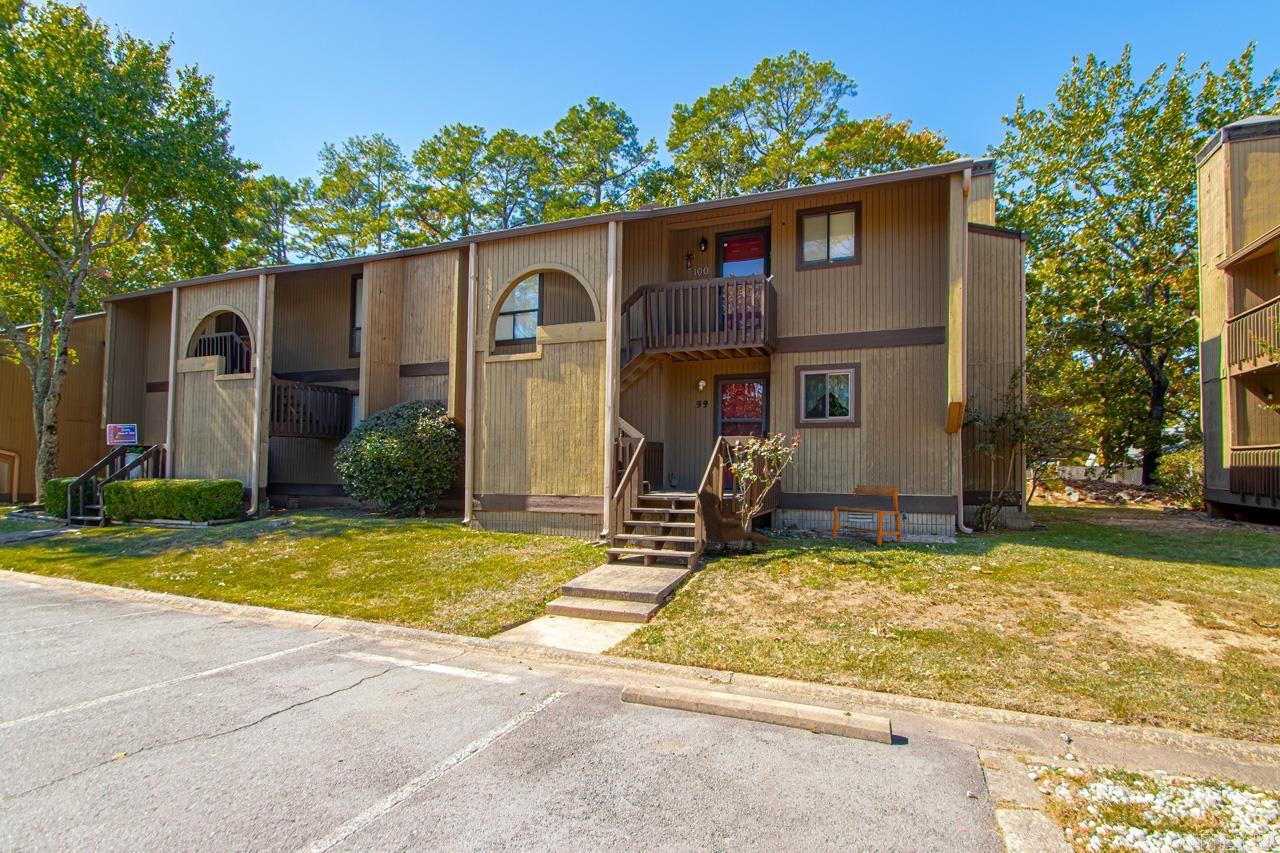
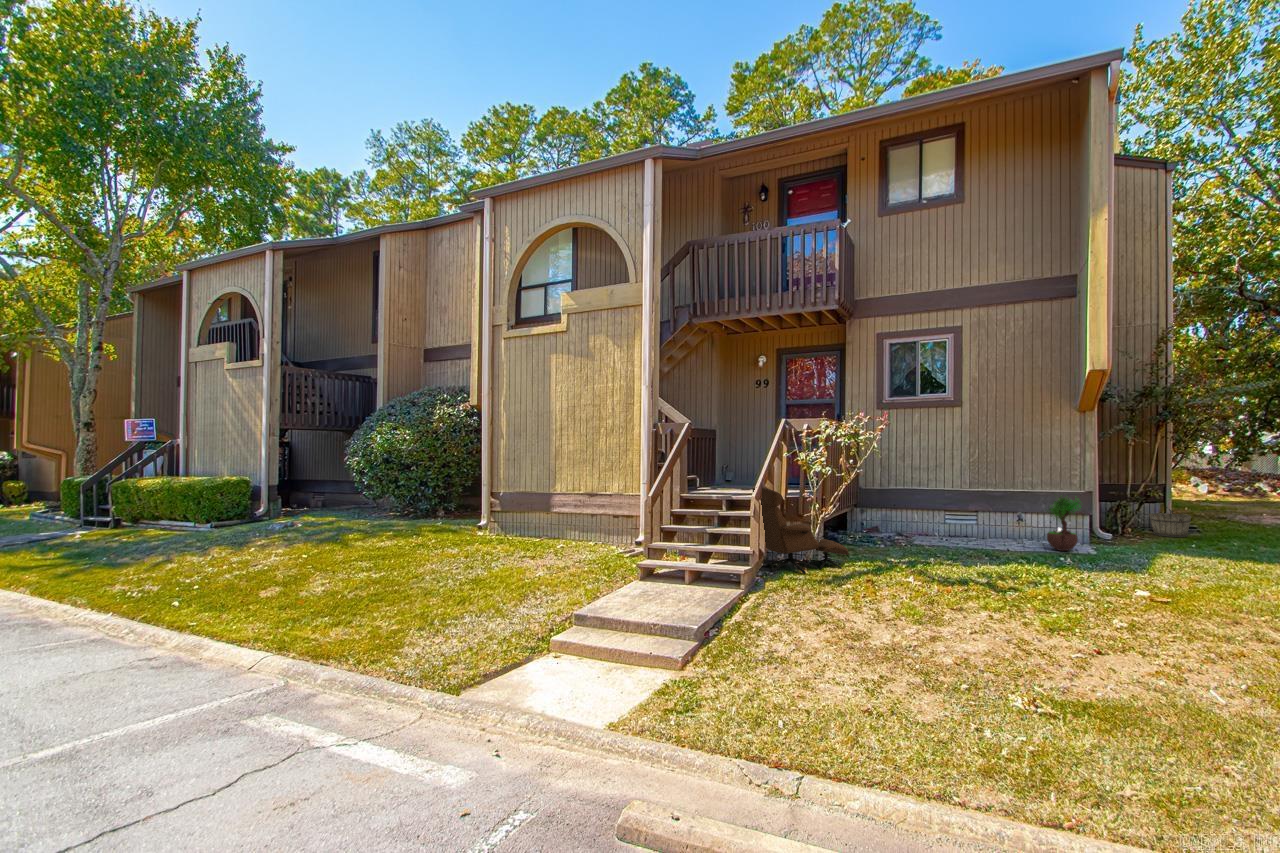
bench: present [833,485,902,545] -> none [926,478,1019,556]
potted tree: none [920,494,949,541] -> present [1047,496,1081,551]

